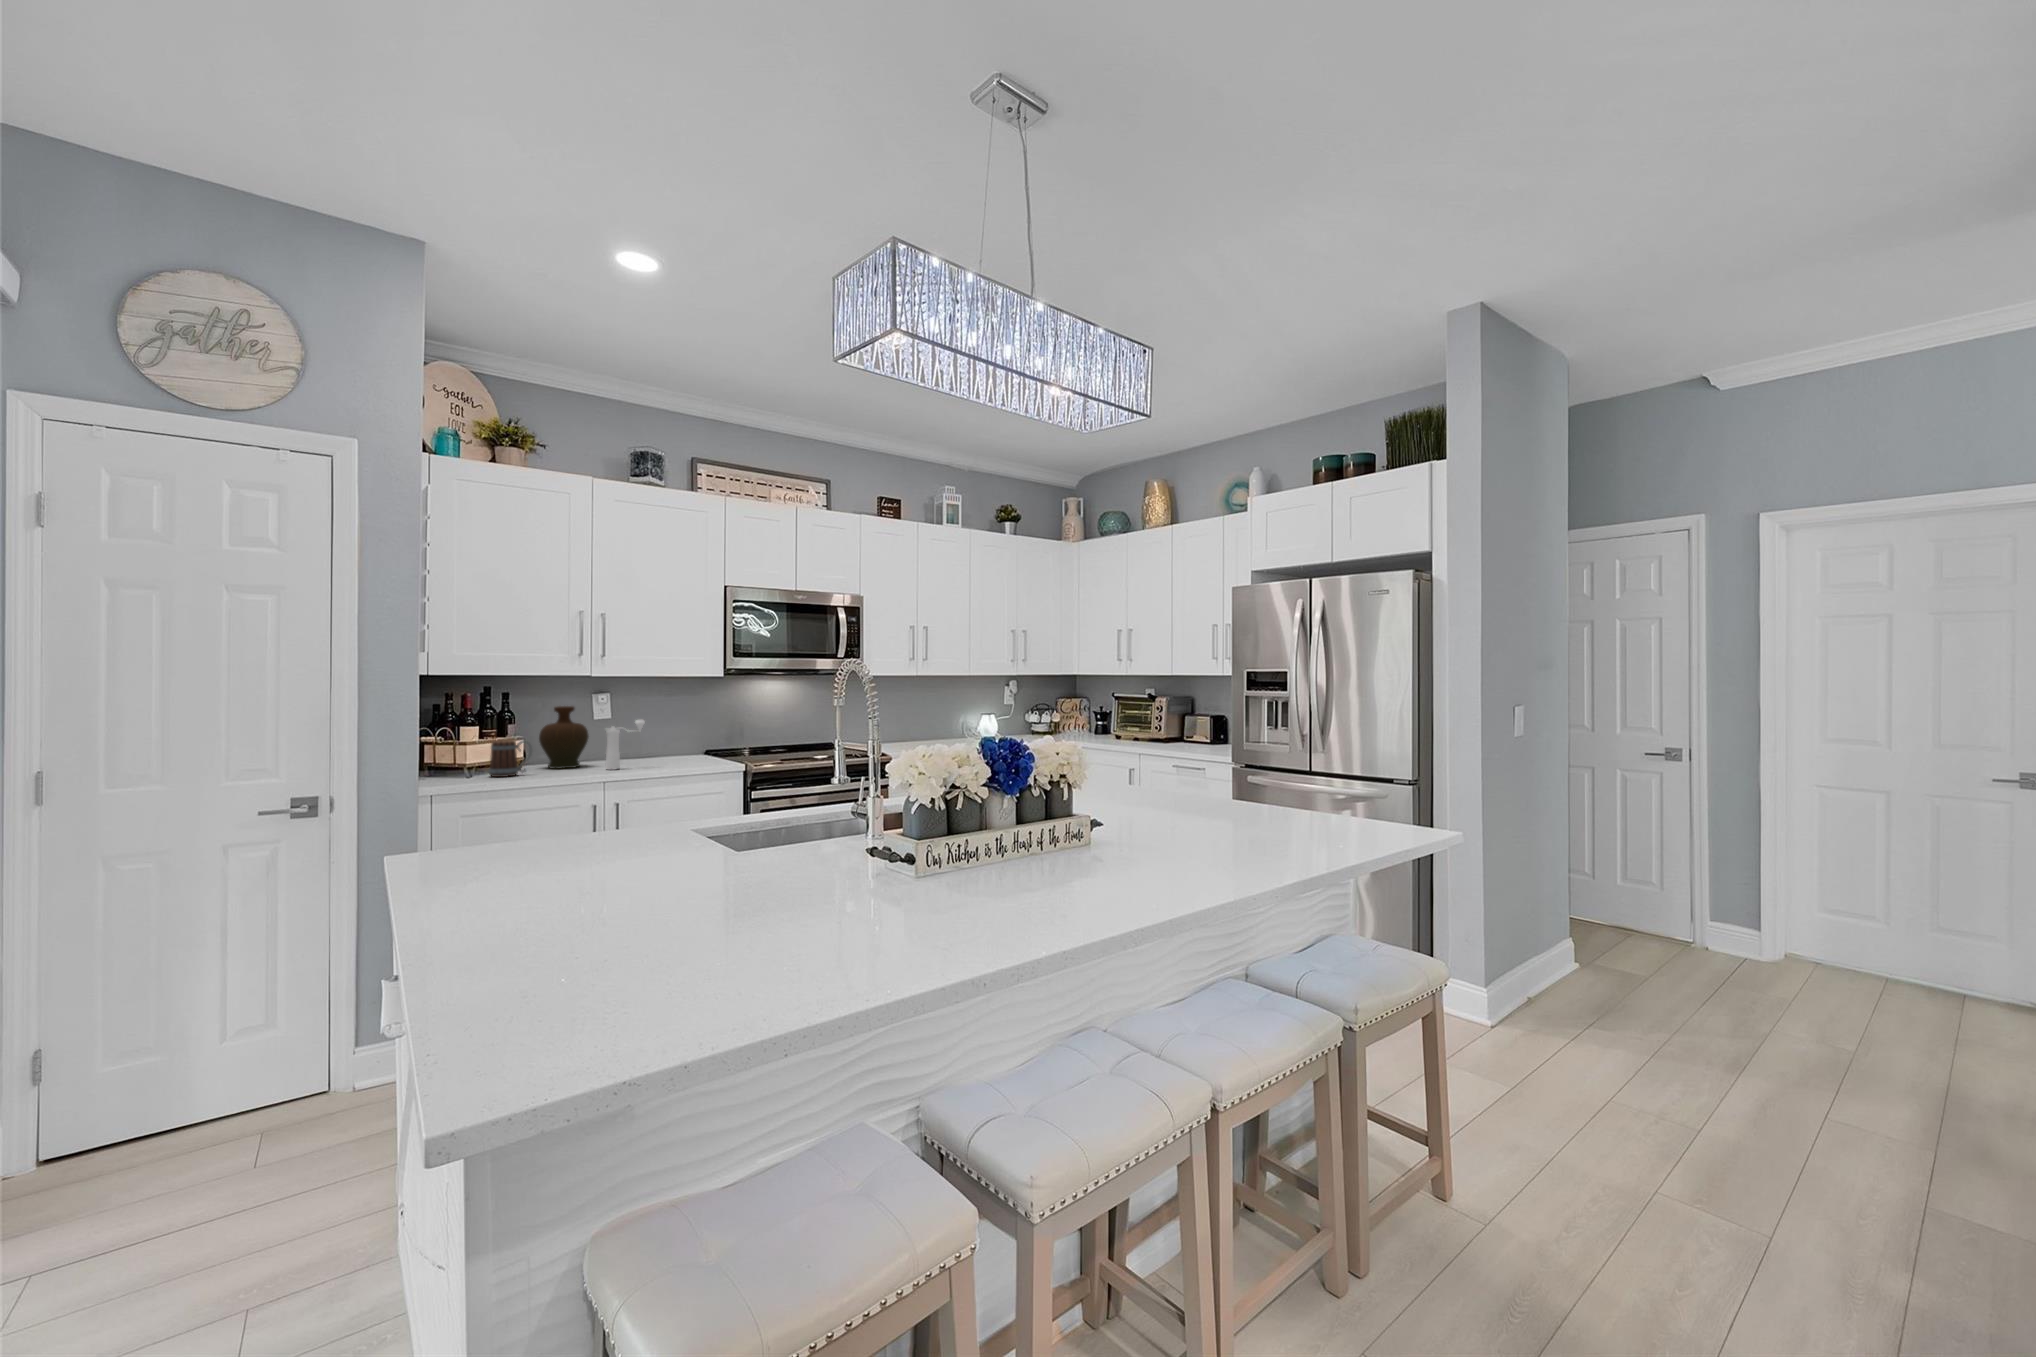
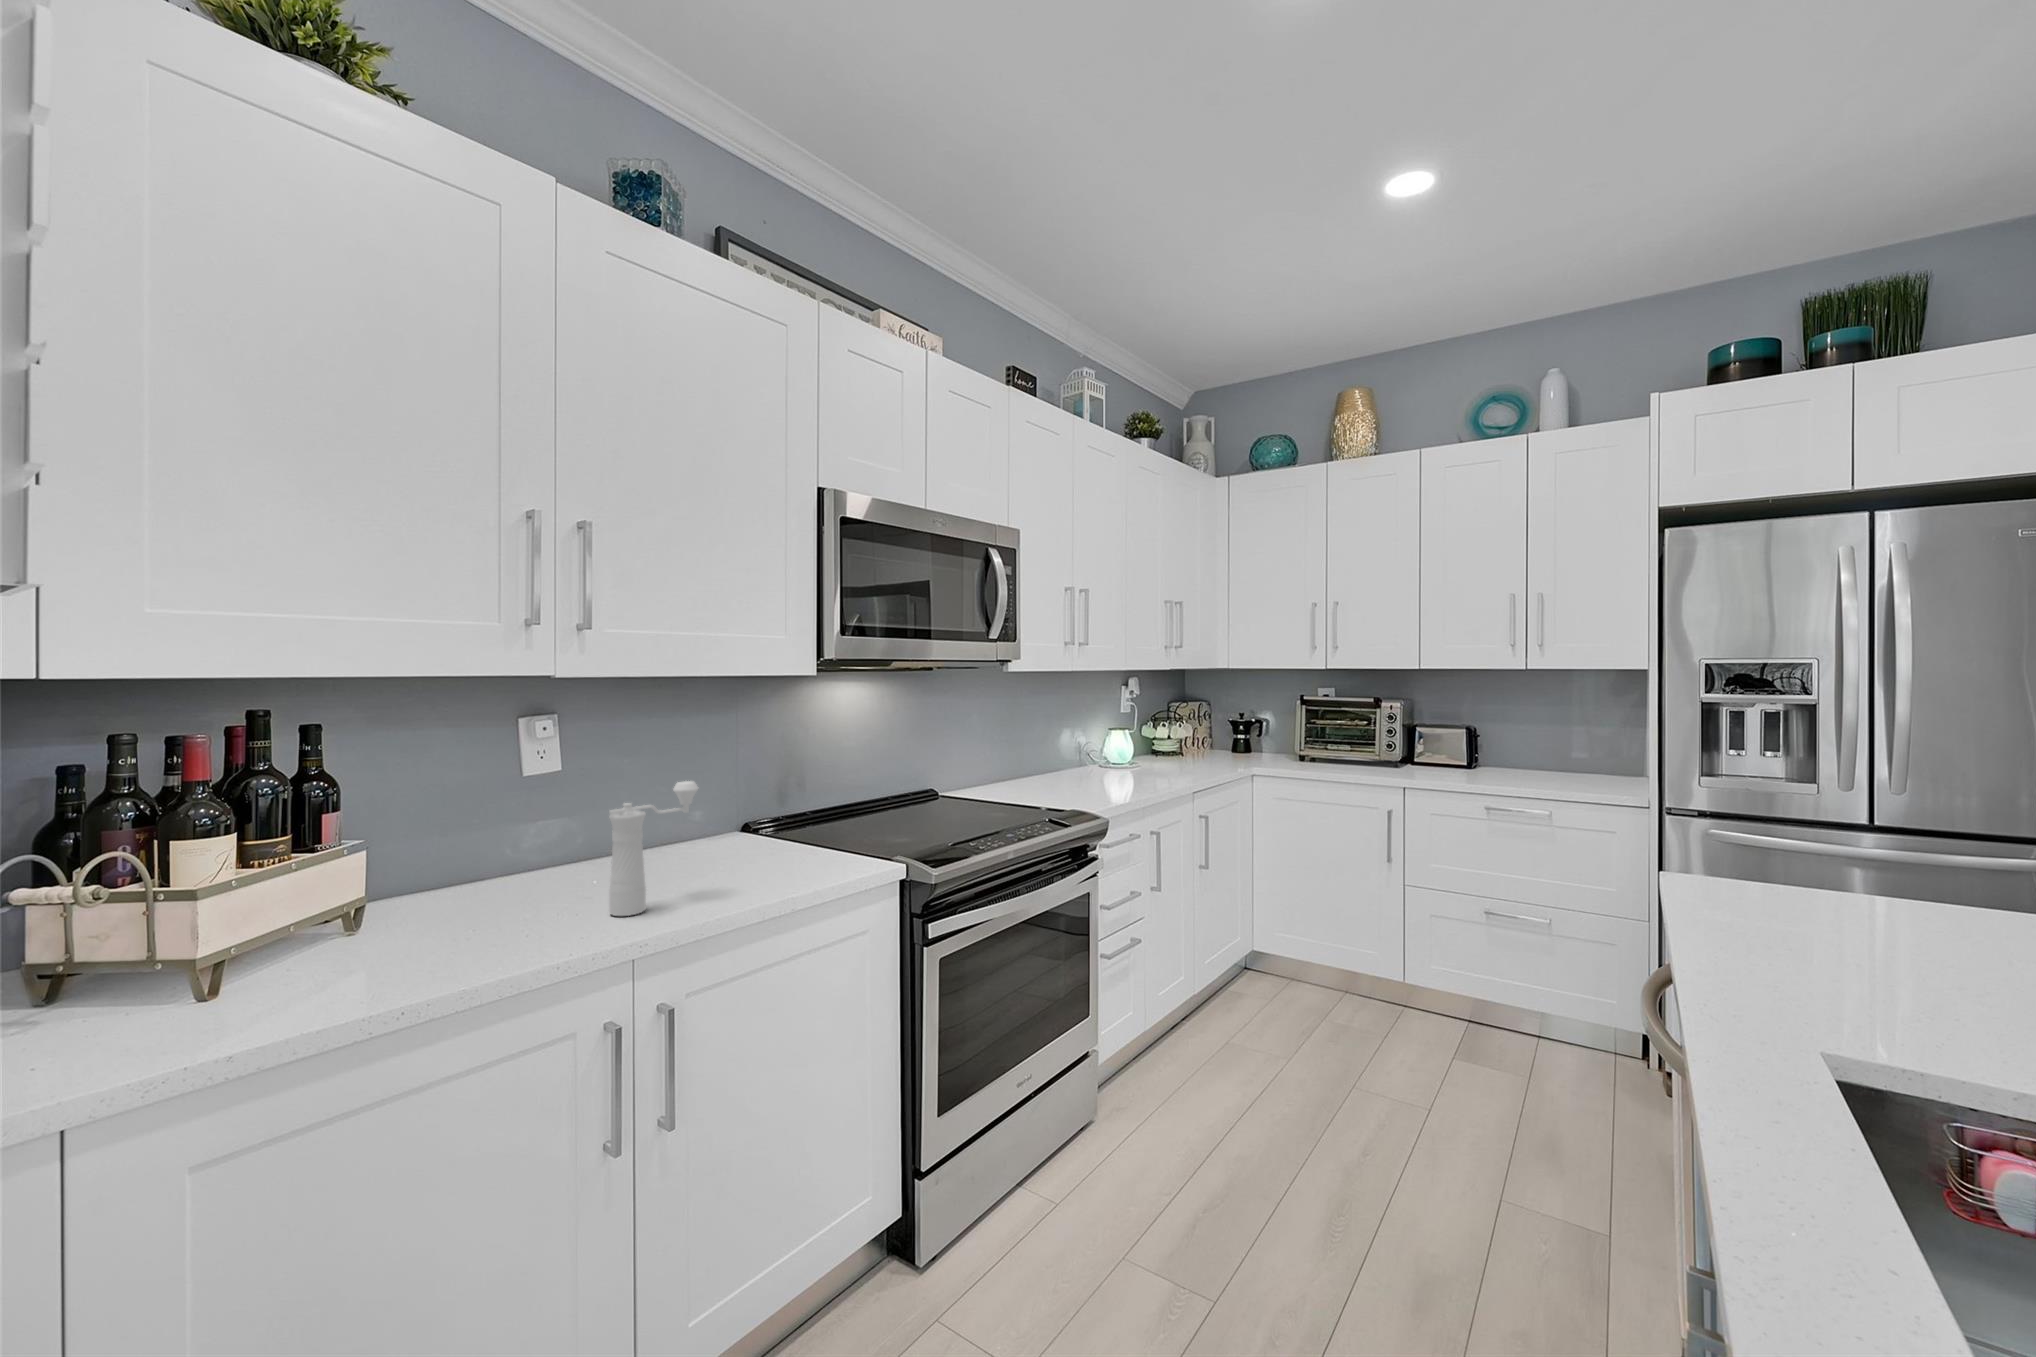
decorative vase: present [539,706,589,769] -> none [409,753,544,921]
mug: present [488,740,532,777] -> none [277,867,419,992]

